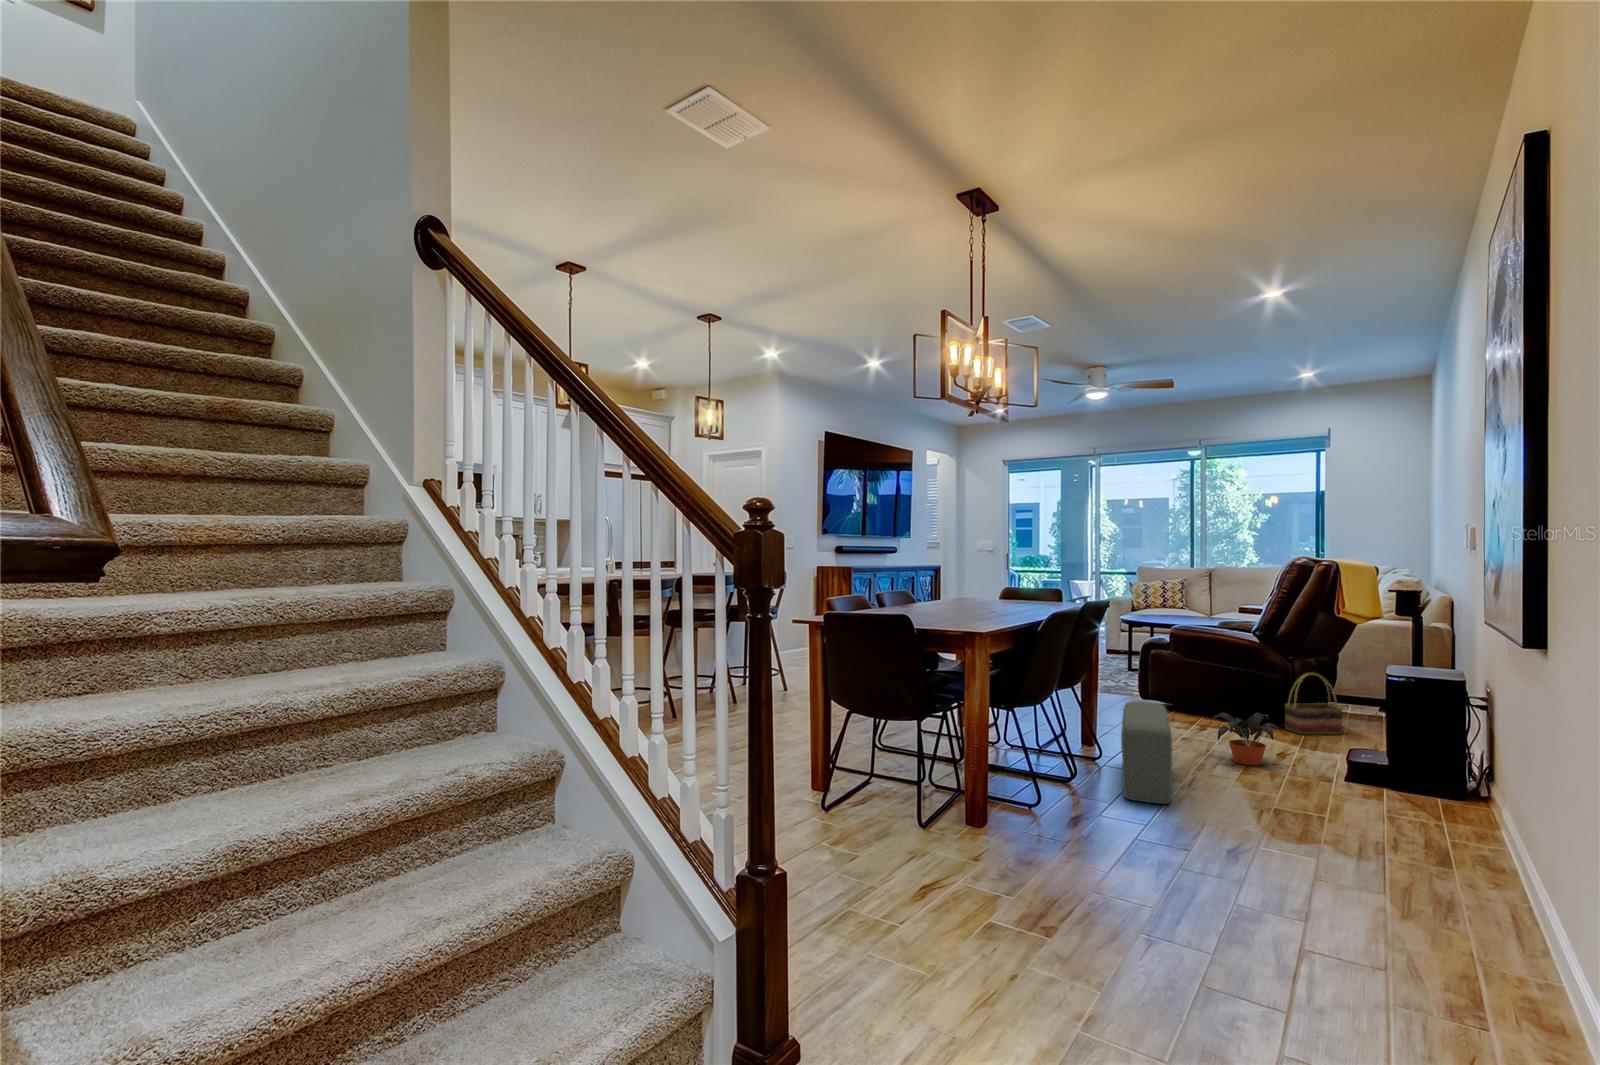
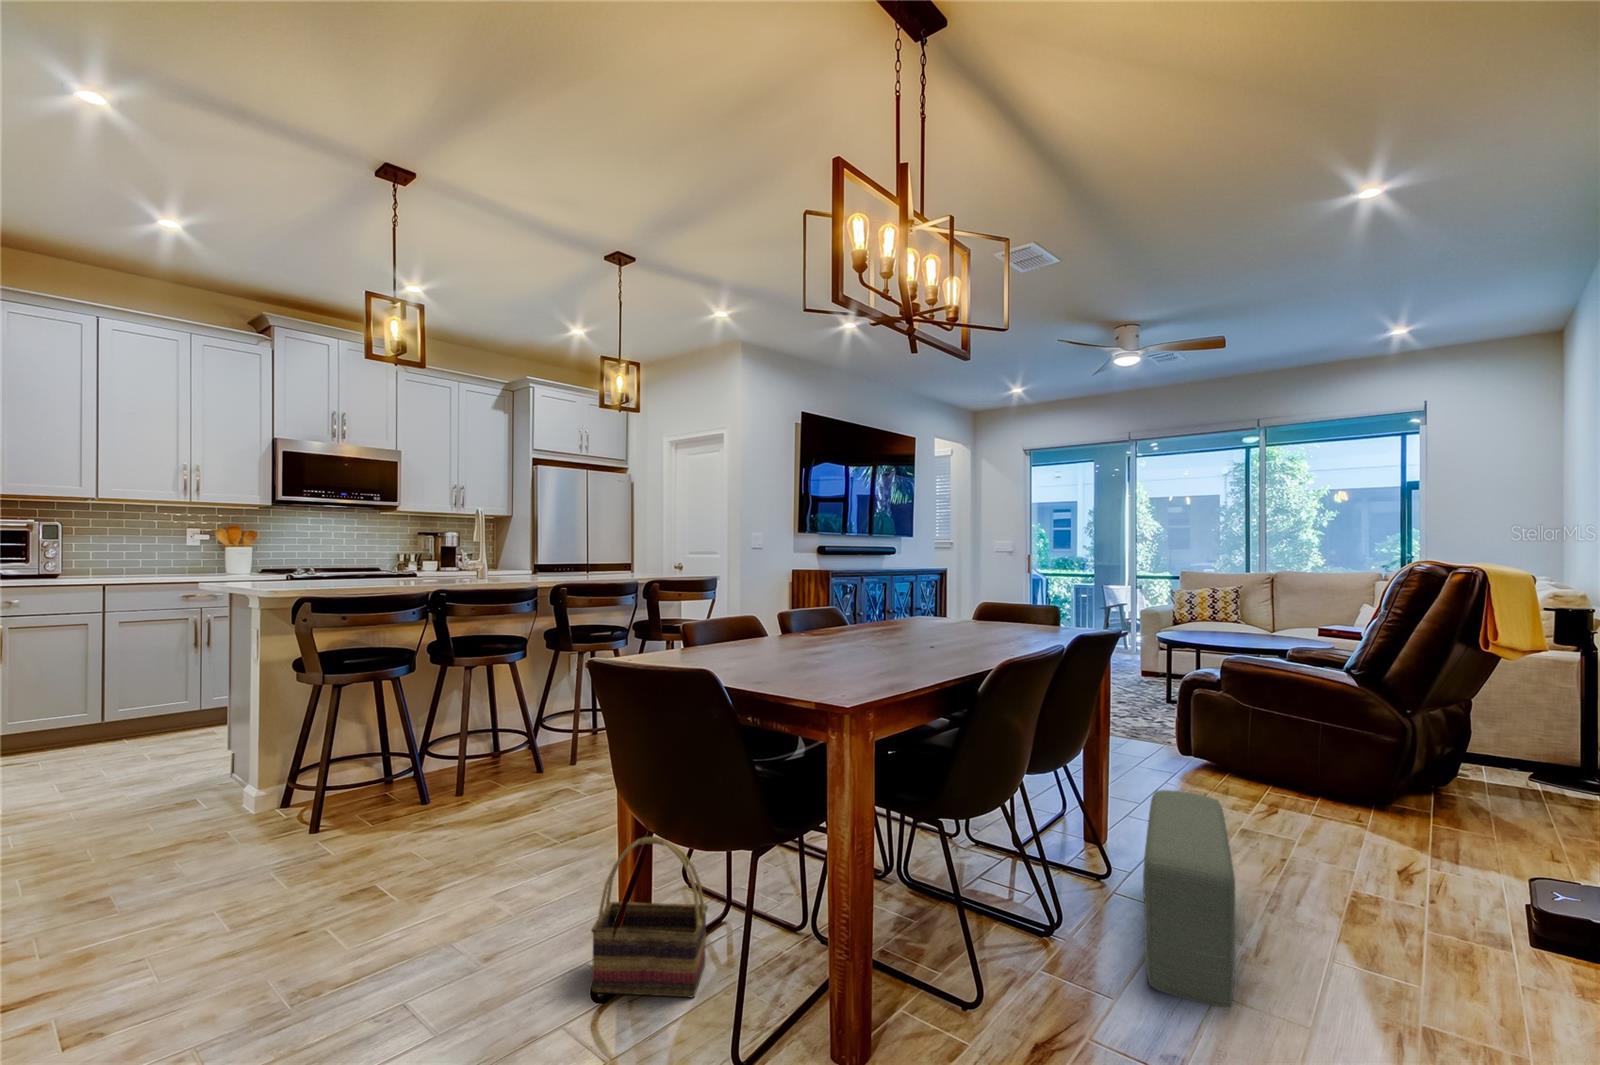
basket: present [1285,673,1342,735] -> present [591,837,708,997]
potted plant: present [1212,712,1280,765] -> none [1291,806,1417,899]

